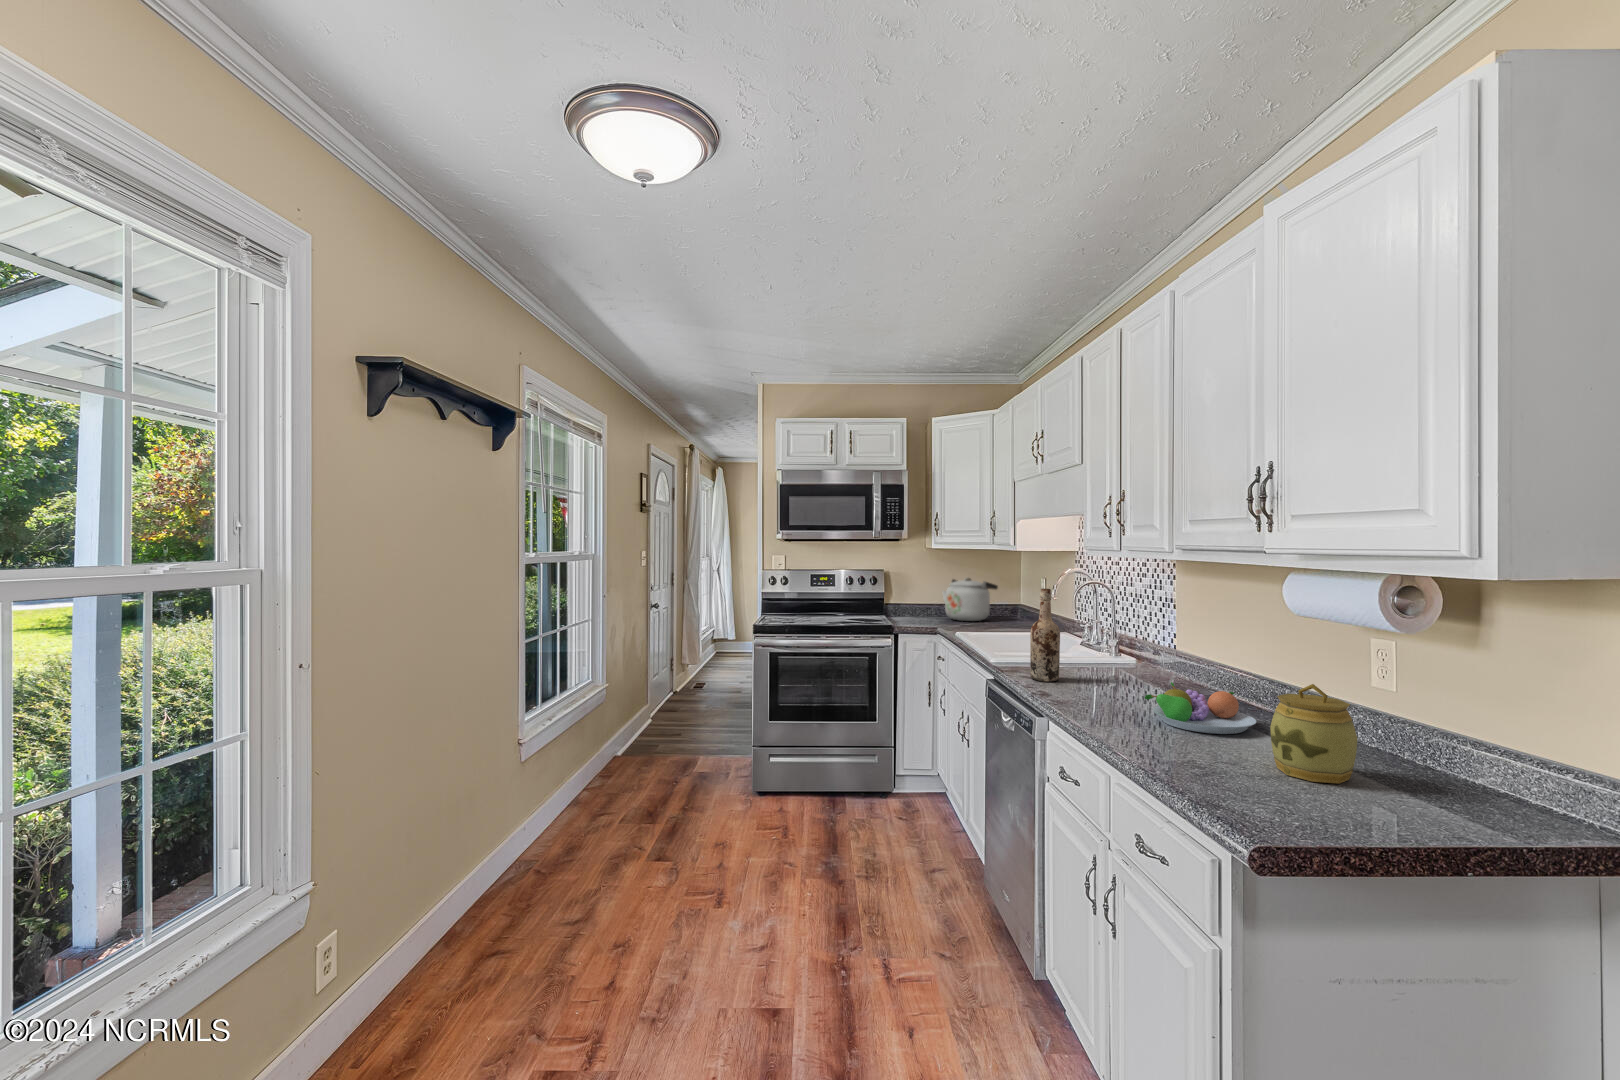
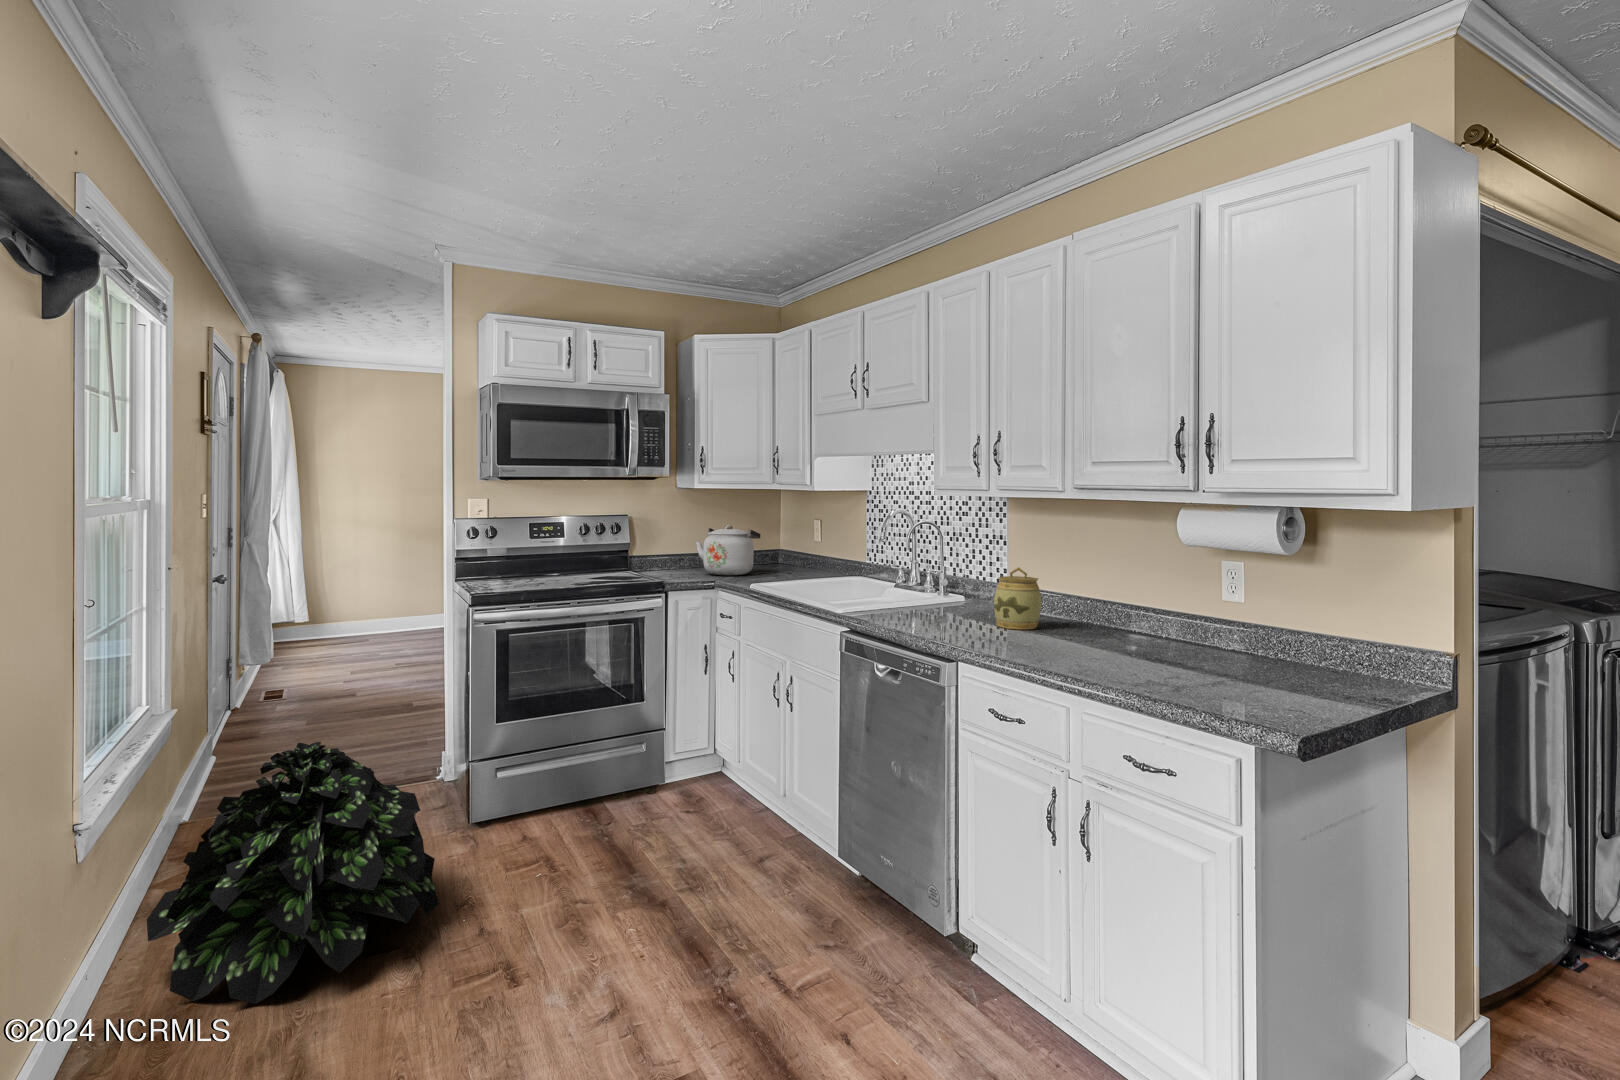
wine bottle: present [1030,589,1060,681] -> none [903,525,934,626]
fruit bowl: present [1145,682,1256,734] -> none [1071,611,1167,655]
jar: present [1270,684,1357,784] -> present [994,567,1042,629]
potted plant: none [536,718,699,880] -> present [147,742,439,1004]

